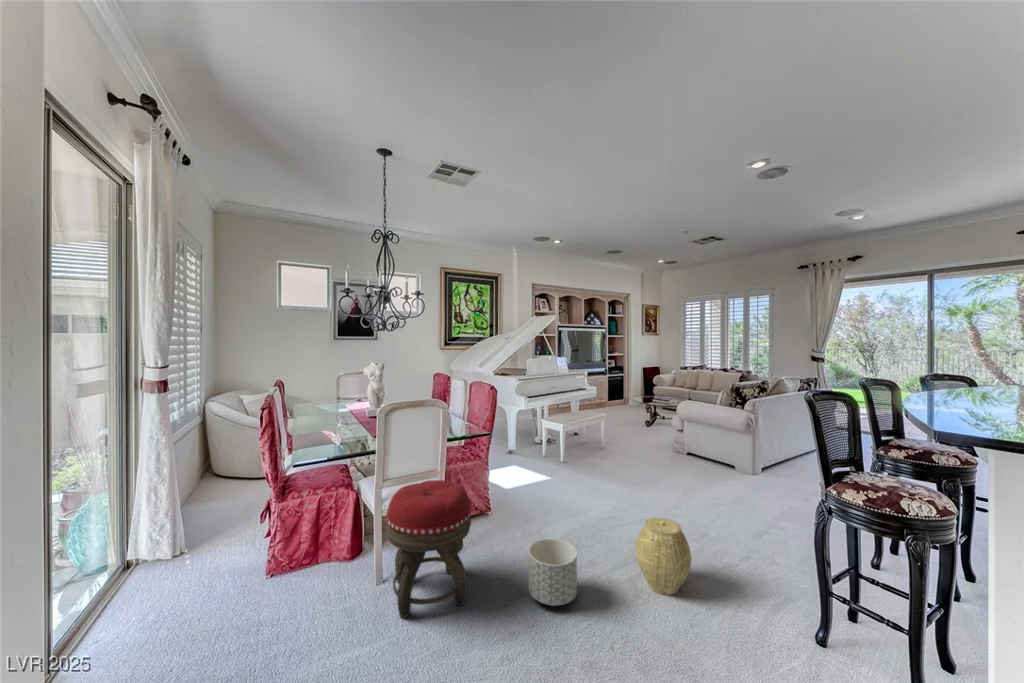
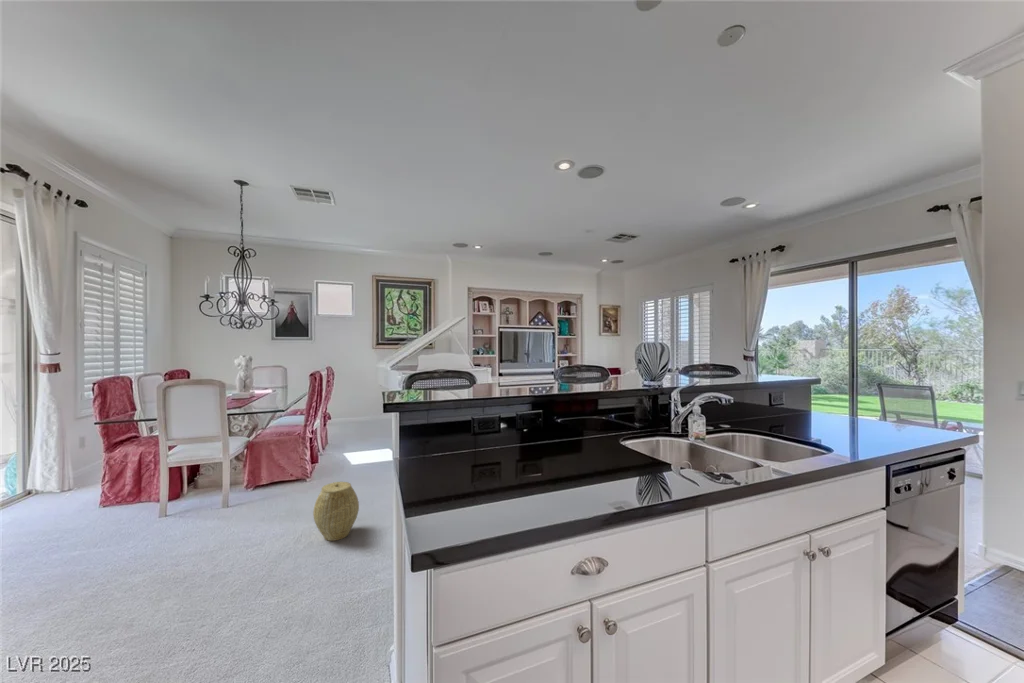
footstool: present [386,480,471,618] -> none [134,443,215,534]
planter: present [529,539,577,606] -> none [226,491,270,537]

